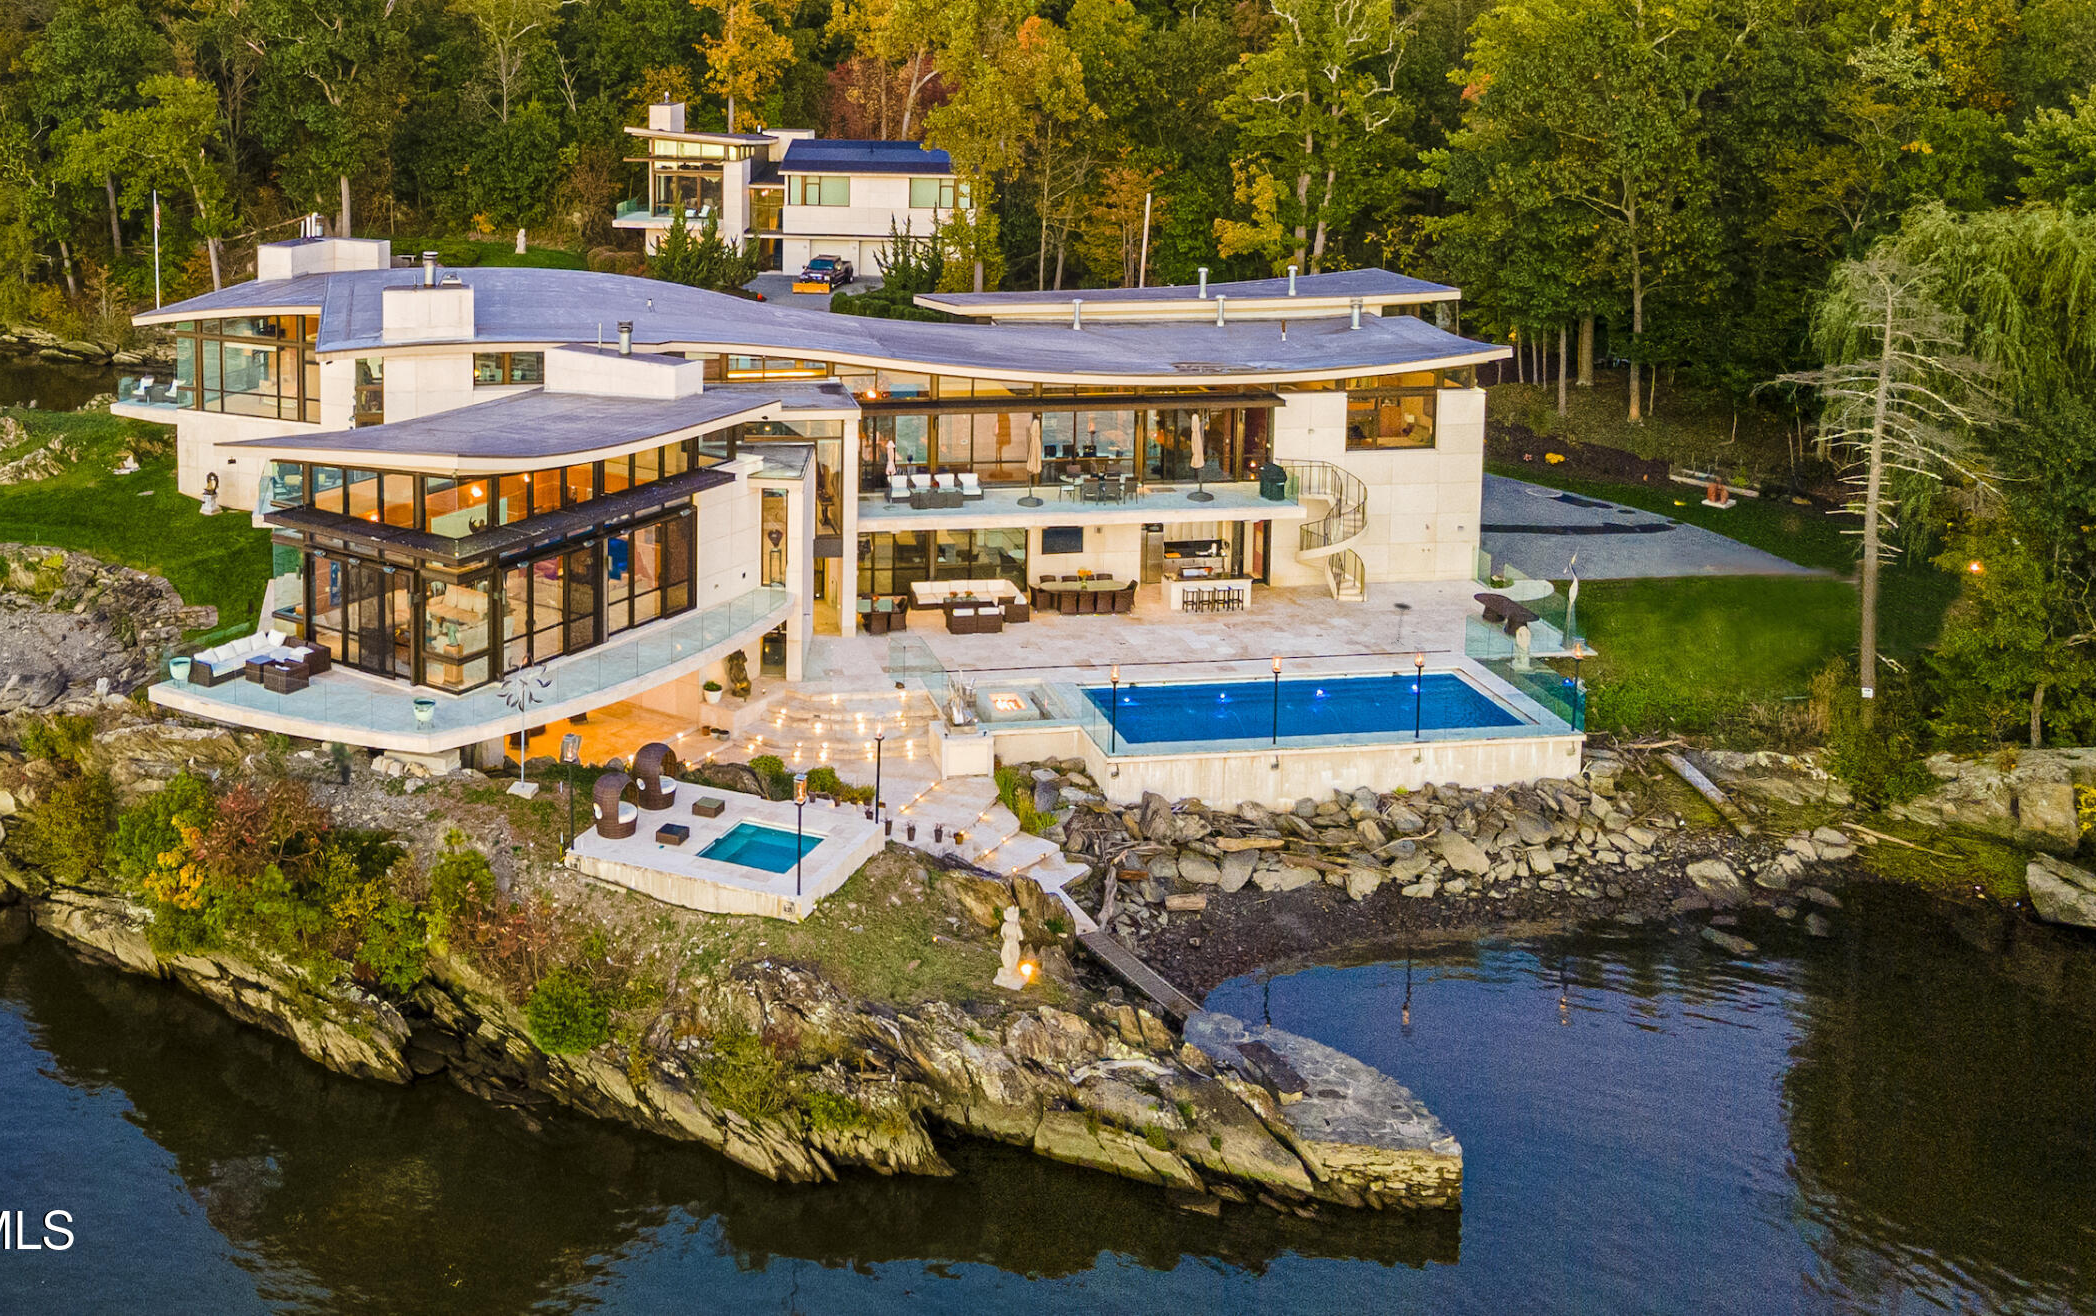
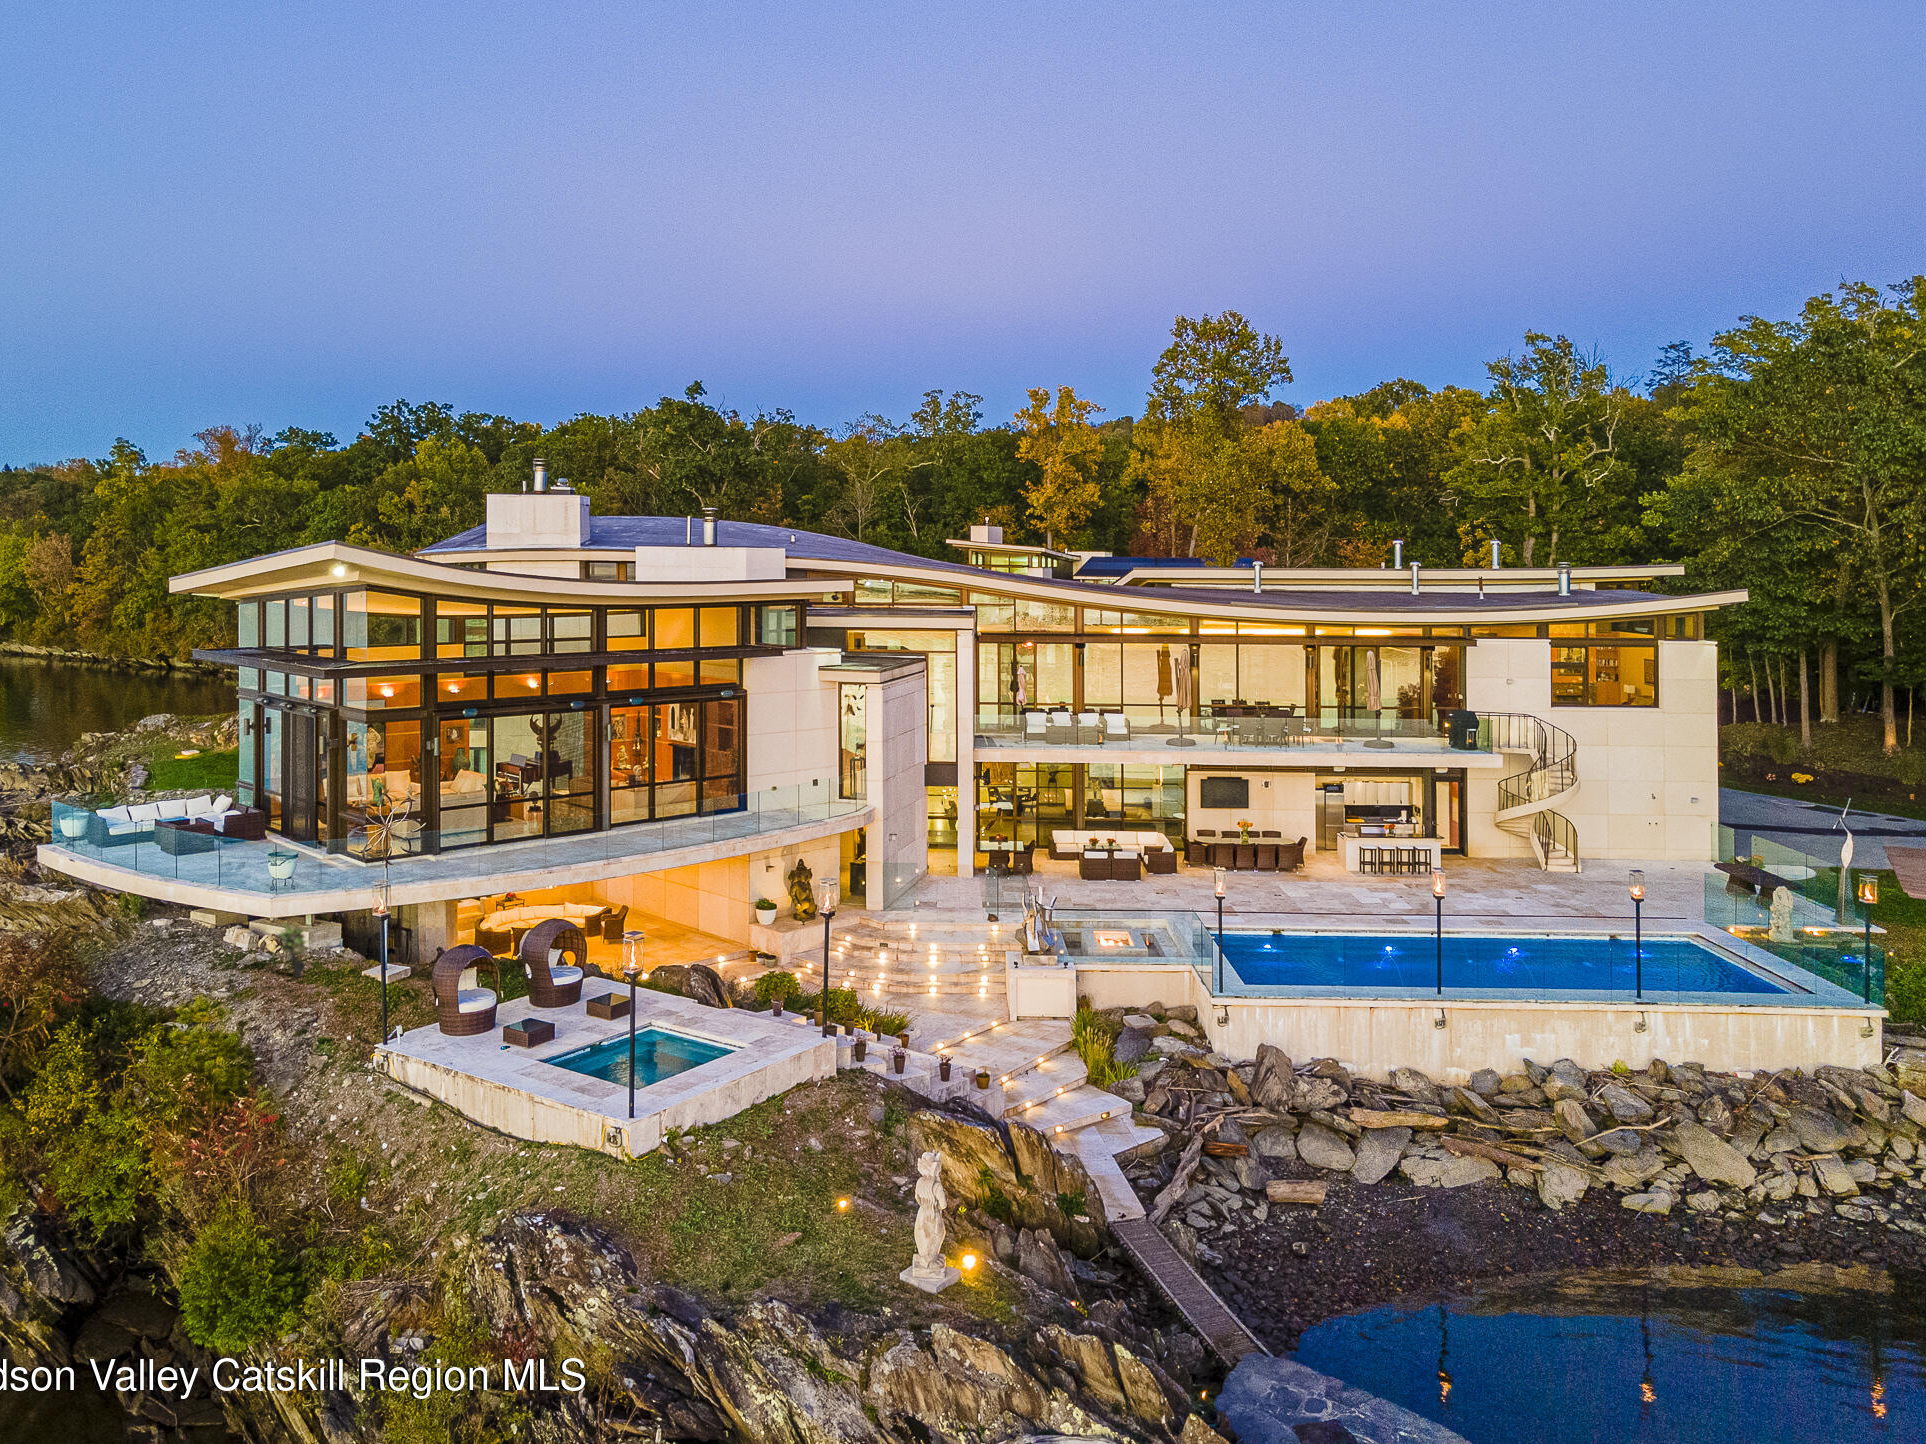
side table: present [1394,603,1411,641] -> none [1608,859,1635,909]

